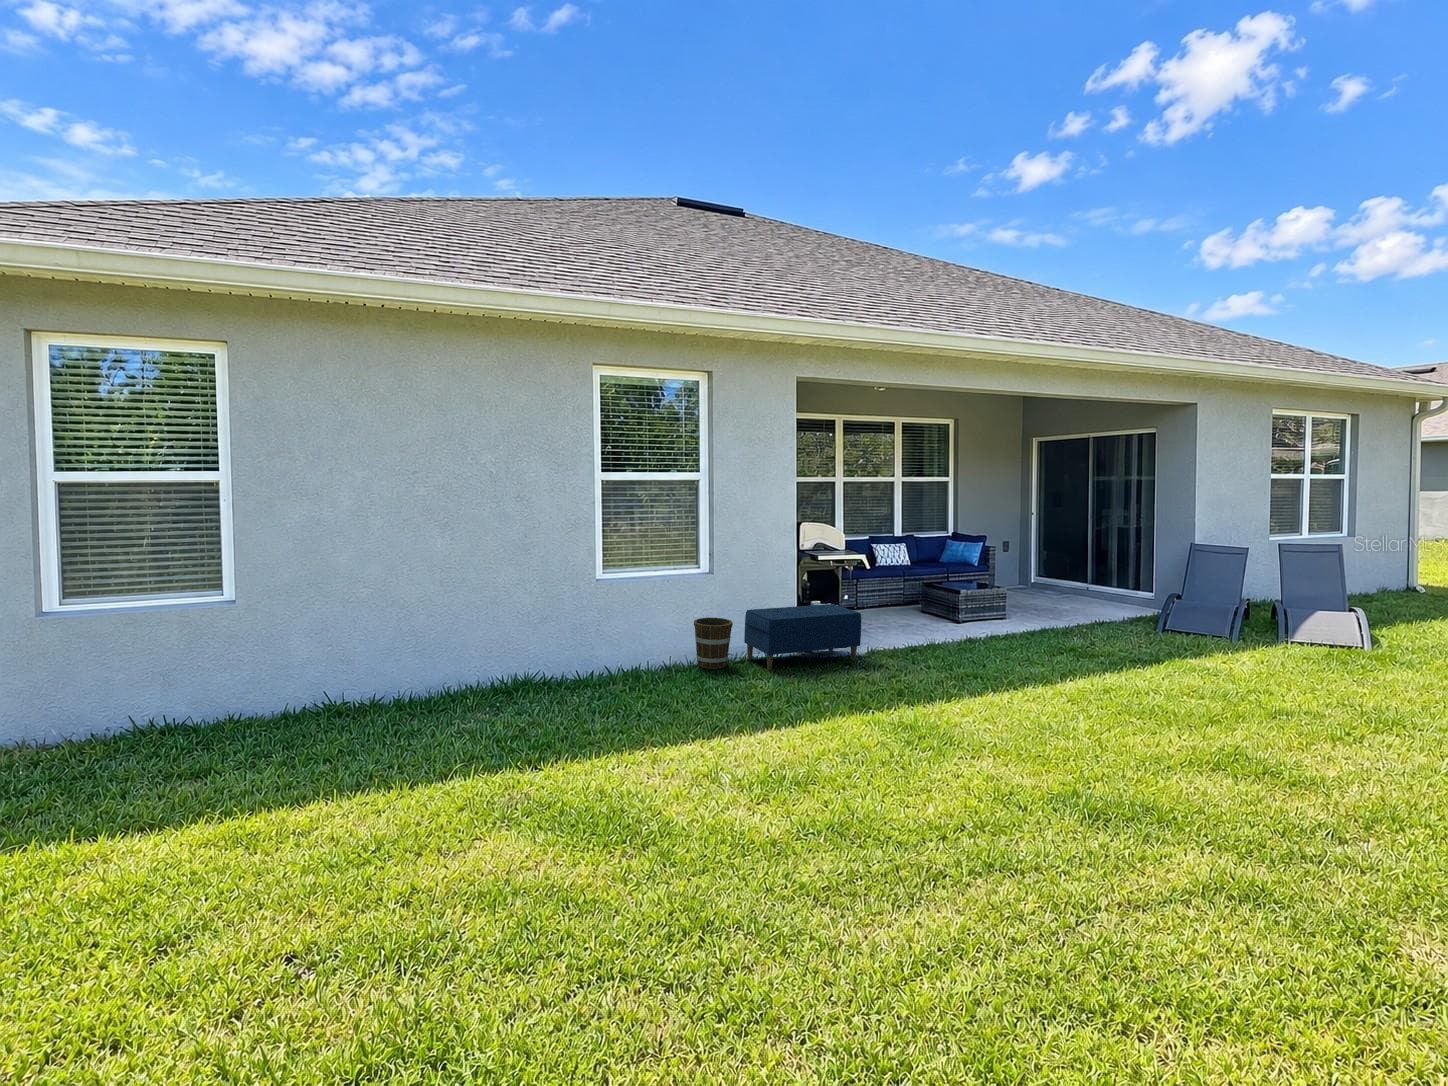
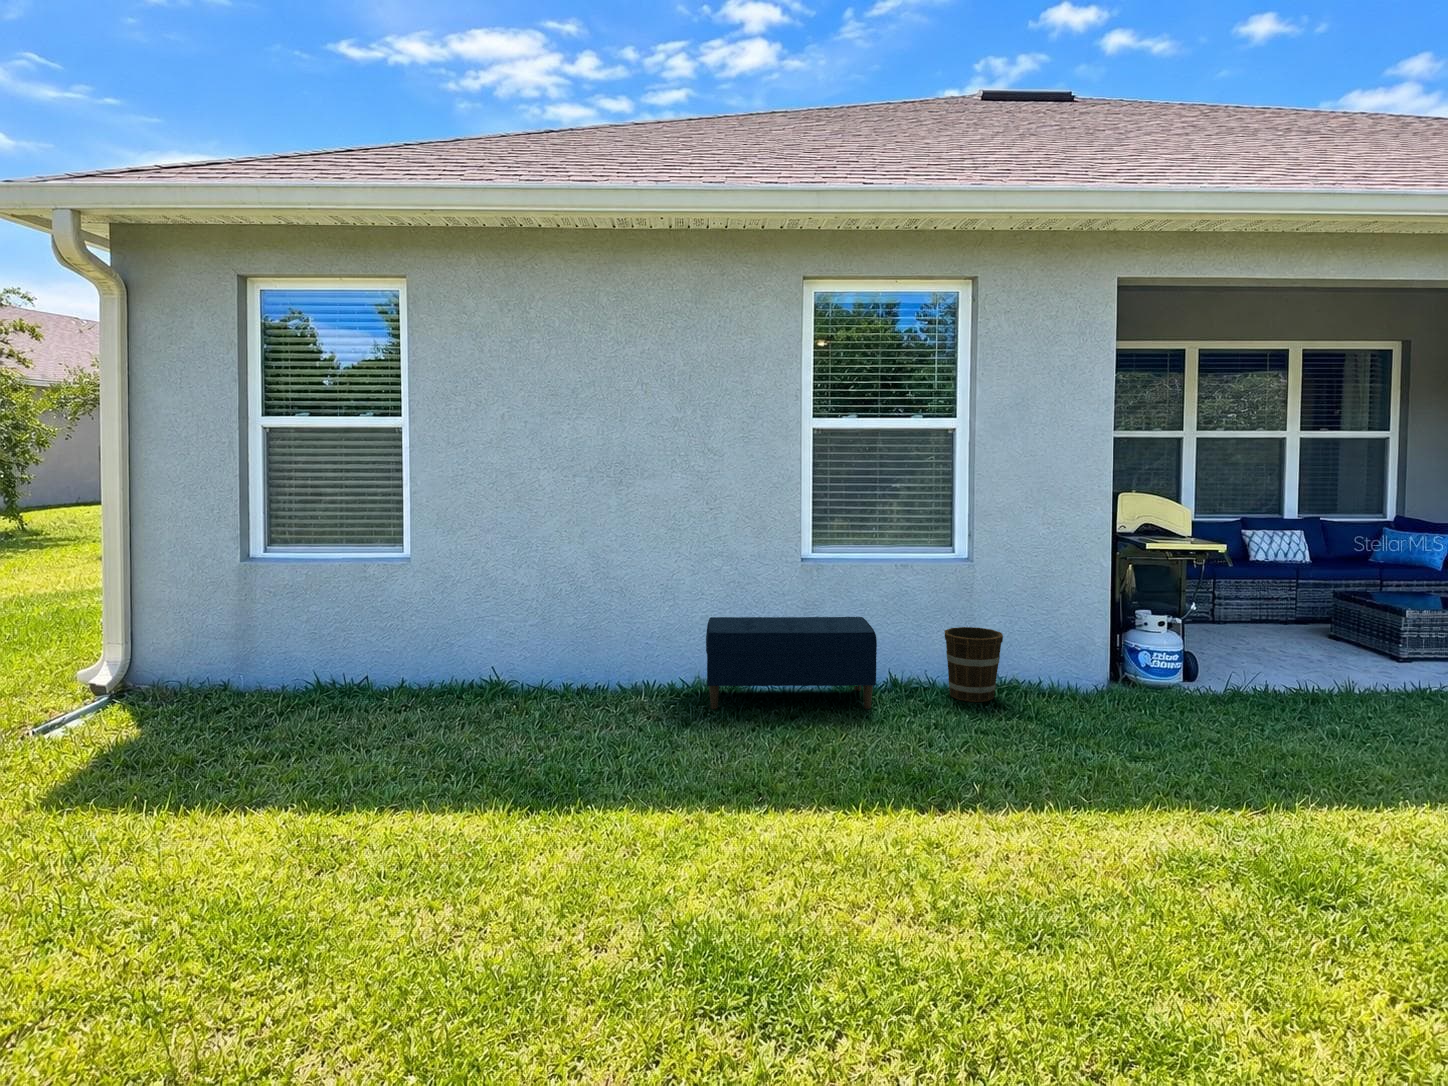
bench: present [744,604,861,671] -> present [706,617,877,709]

